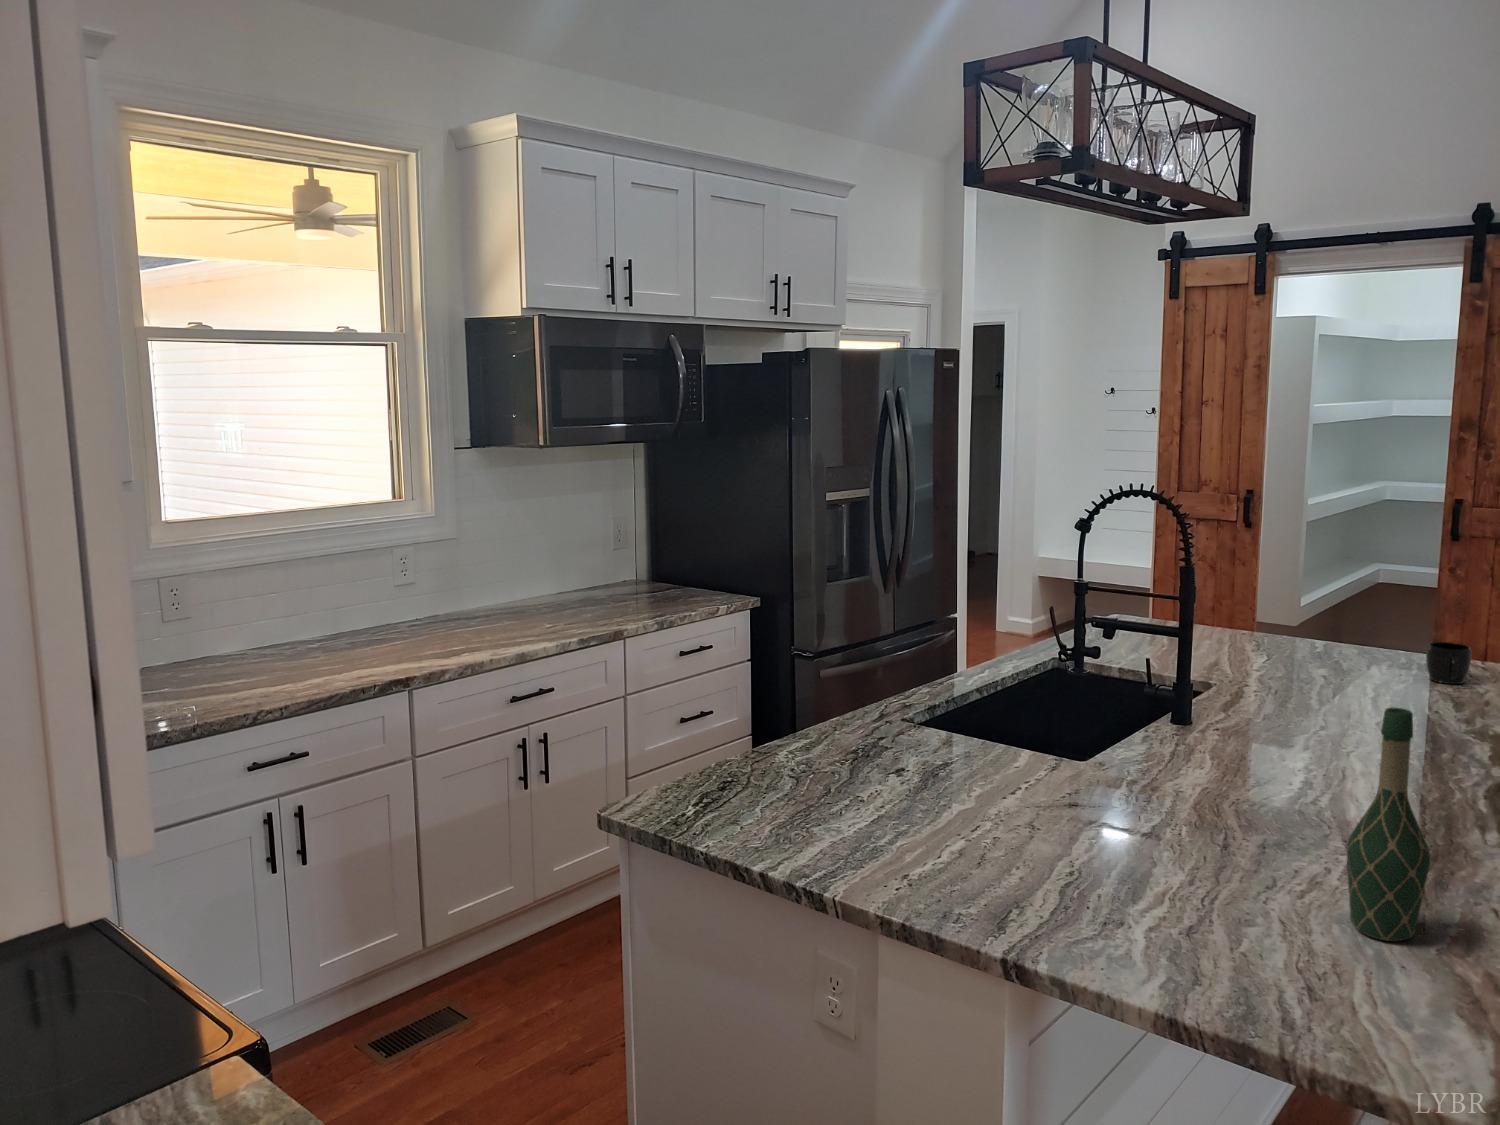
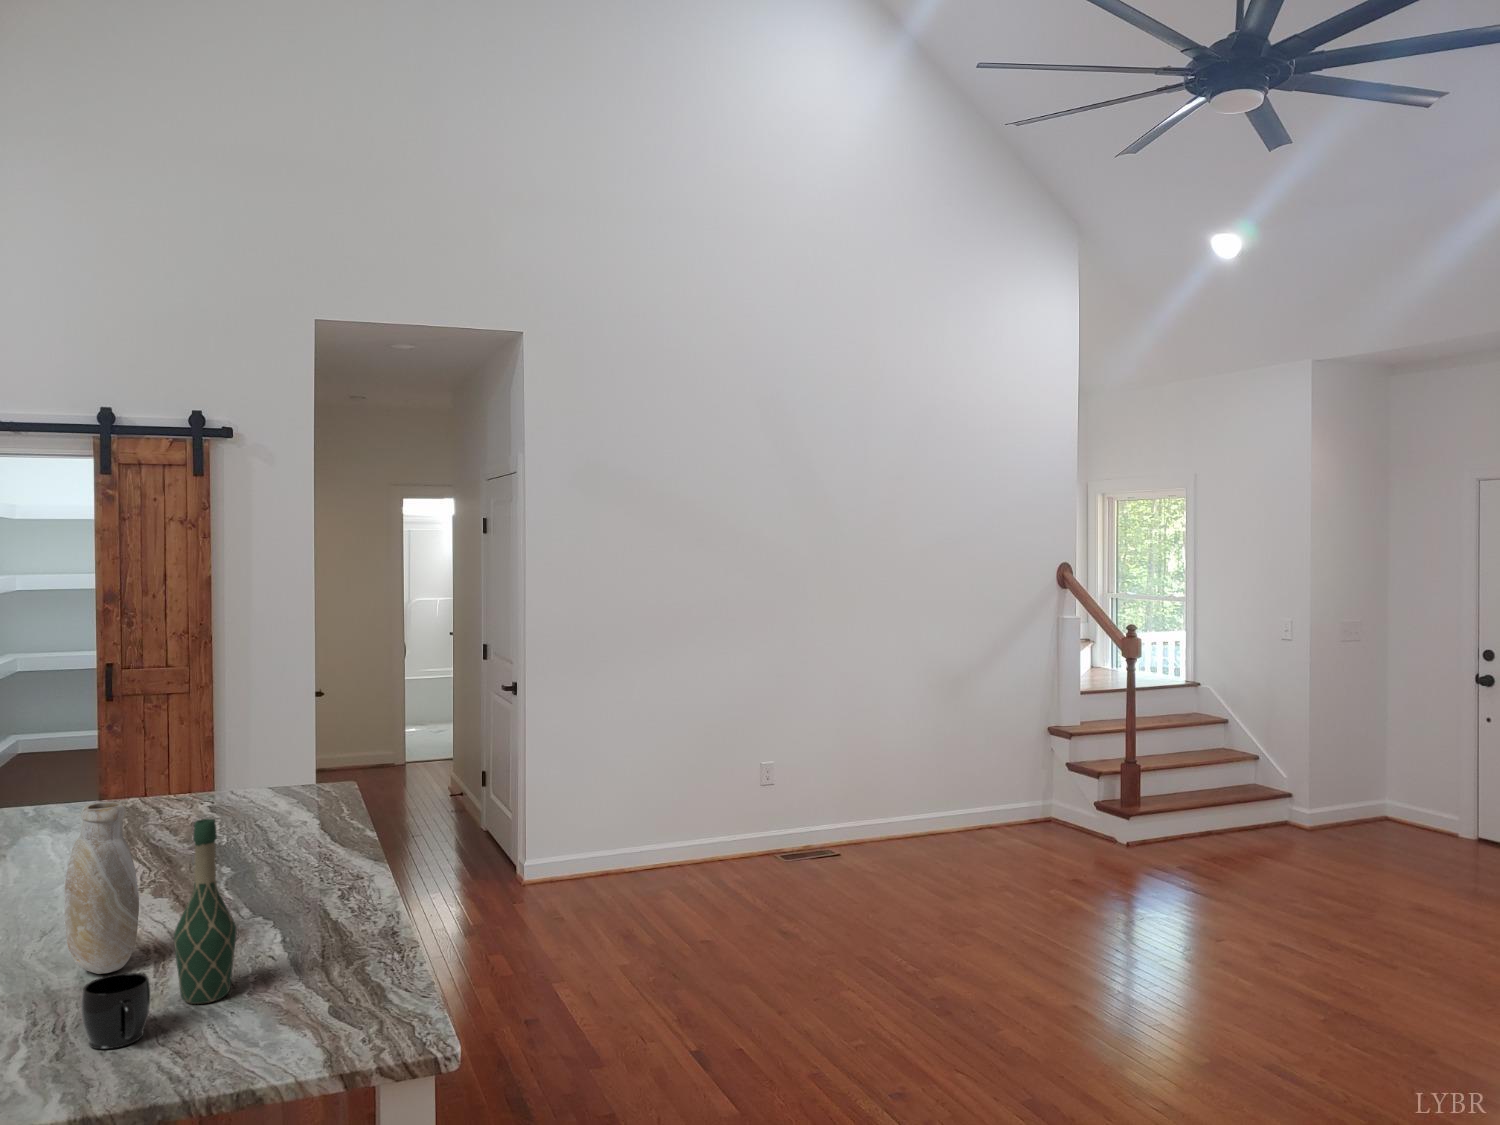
mug: present [1426,642,1471,684] -> present [81,973,151,1049]
vase: none [1253,657,1335,854] -> present [65,802,139,974]

